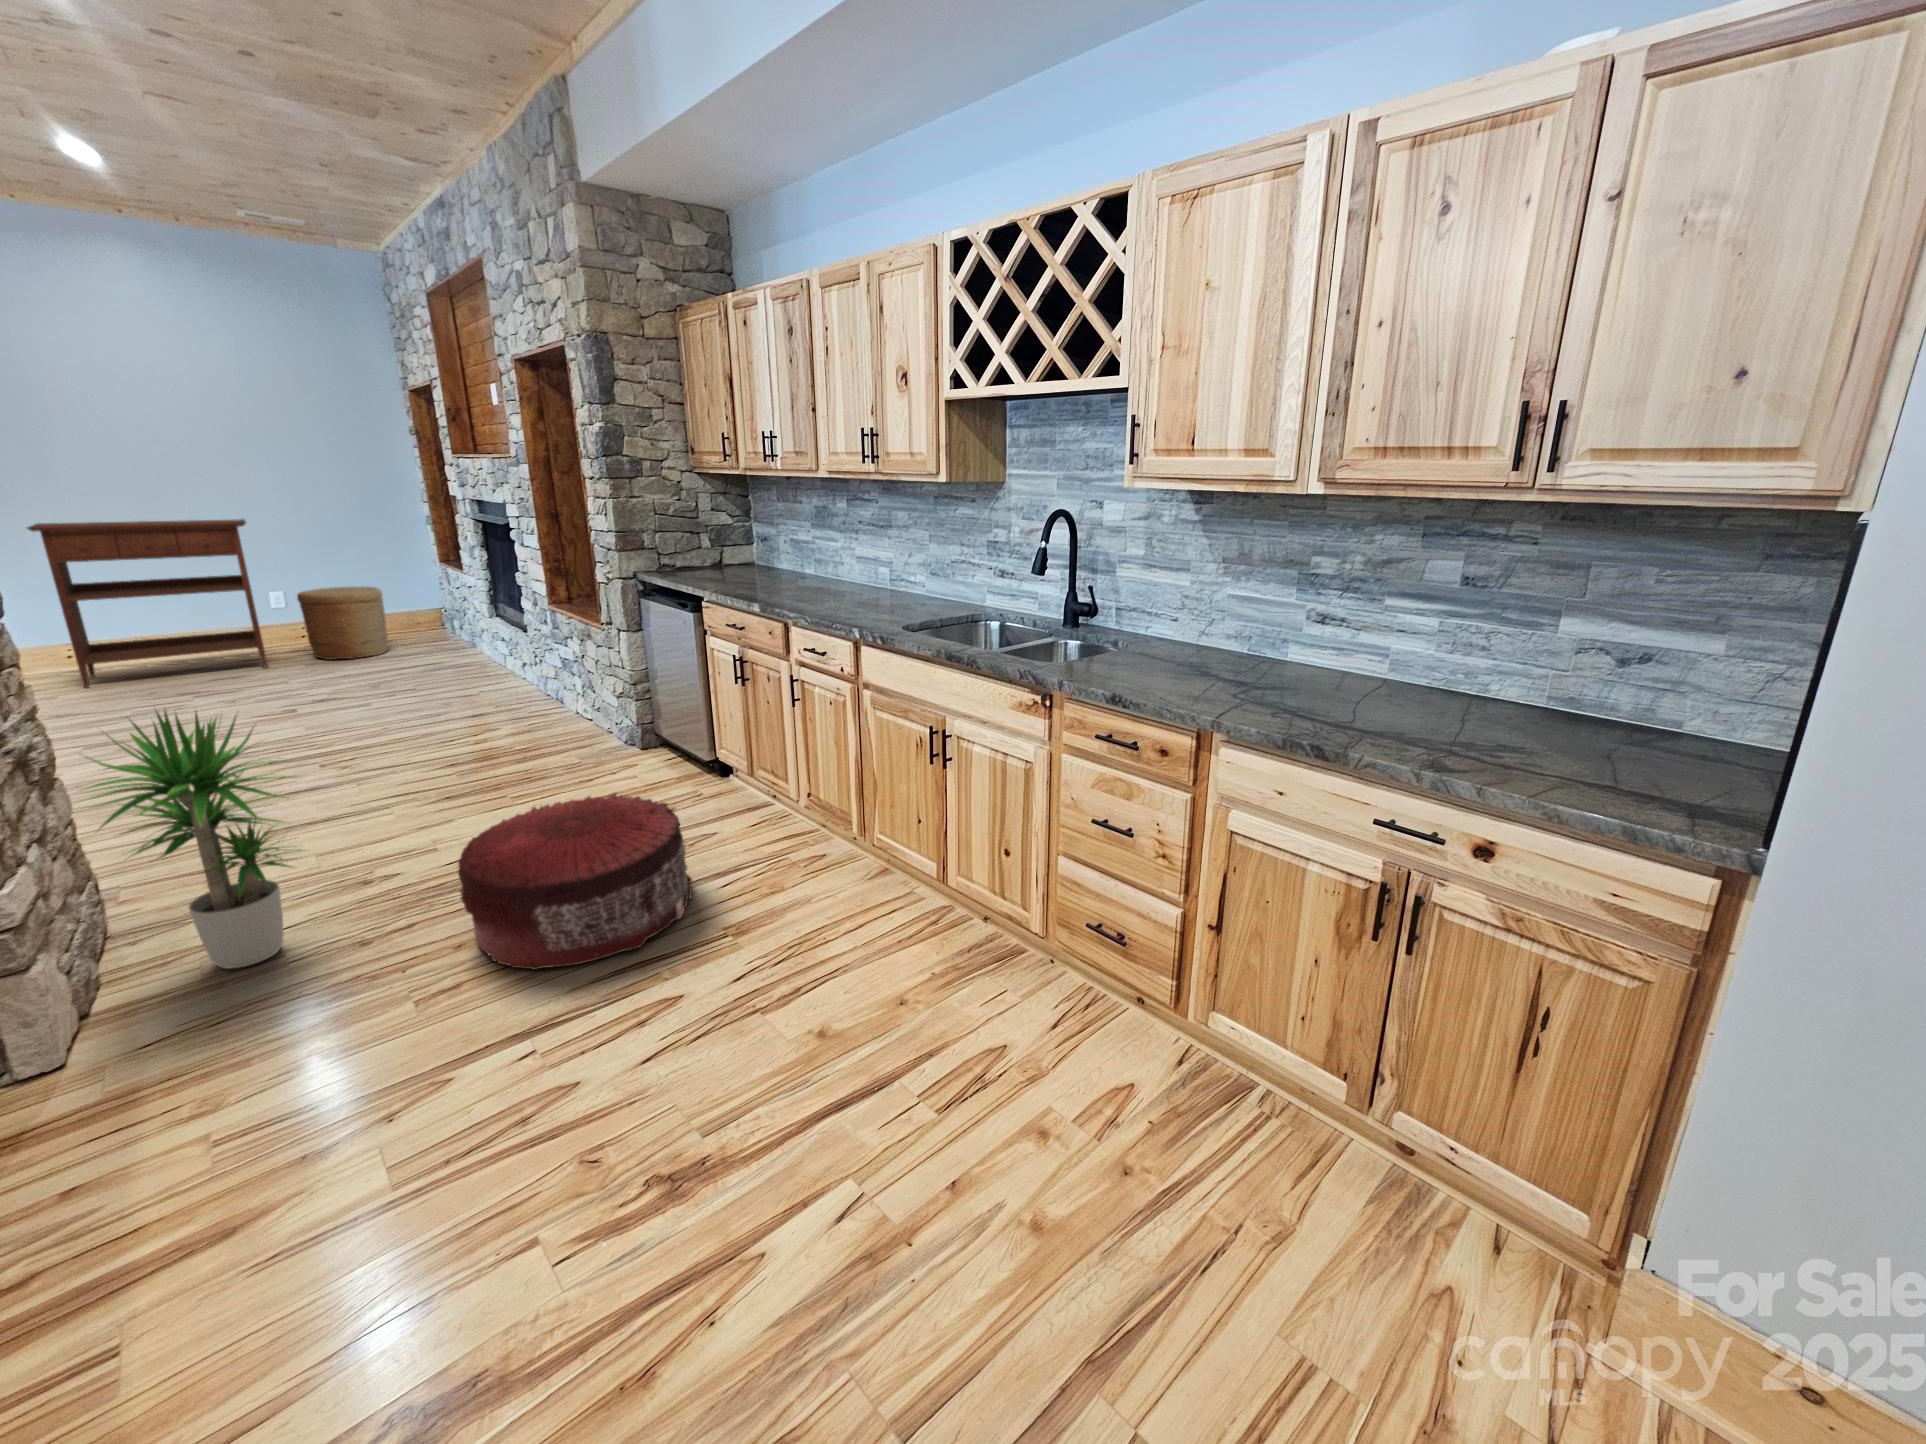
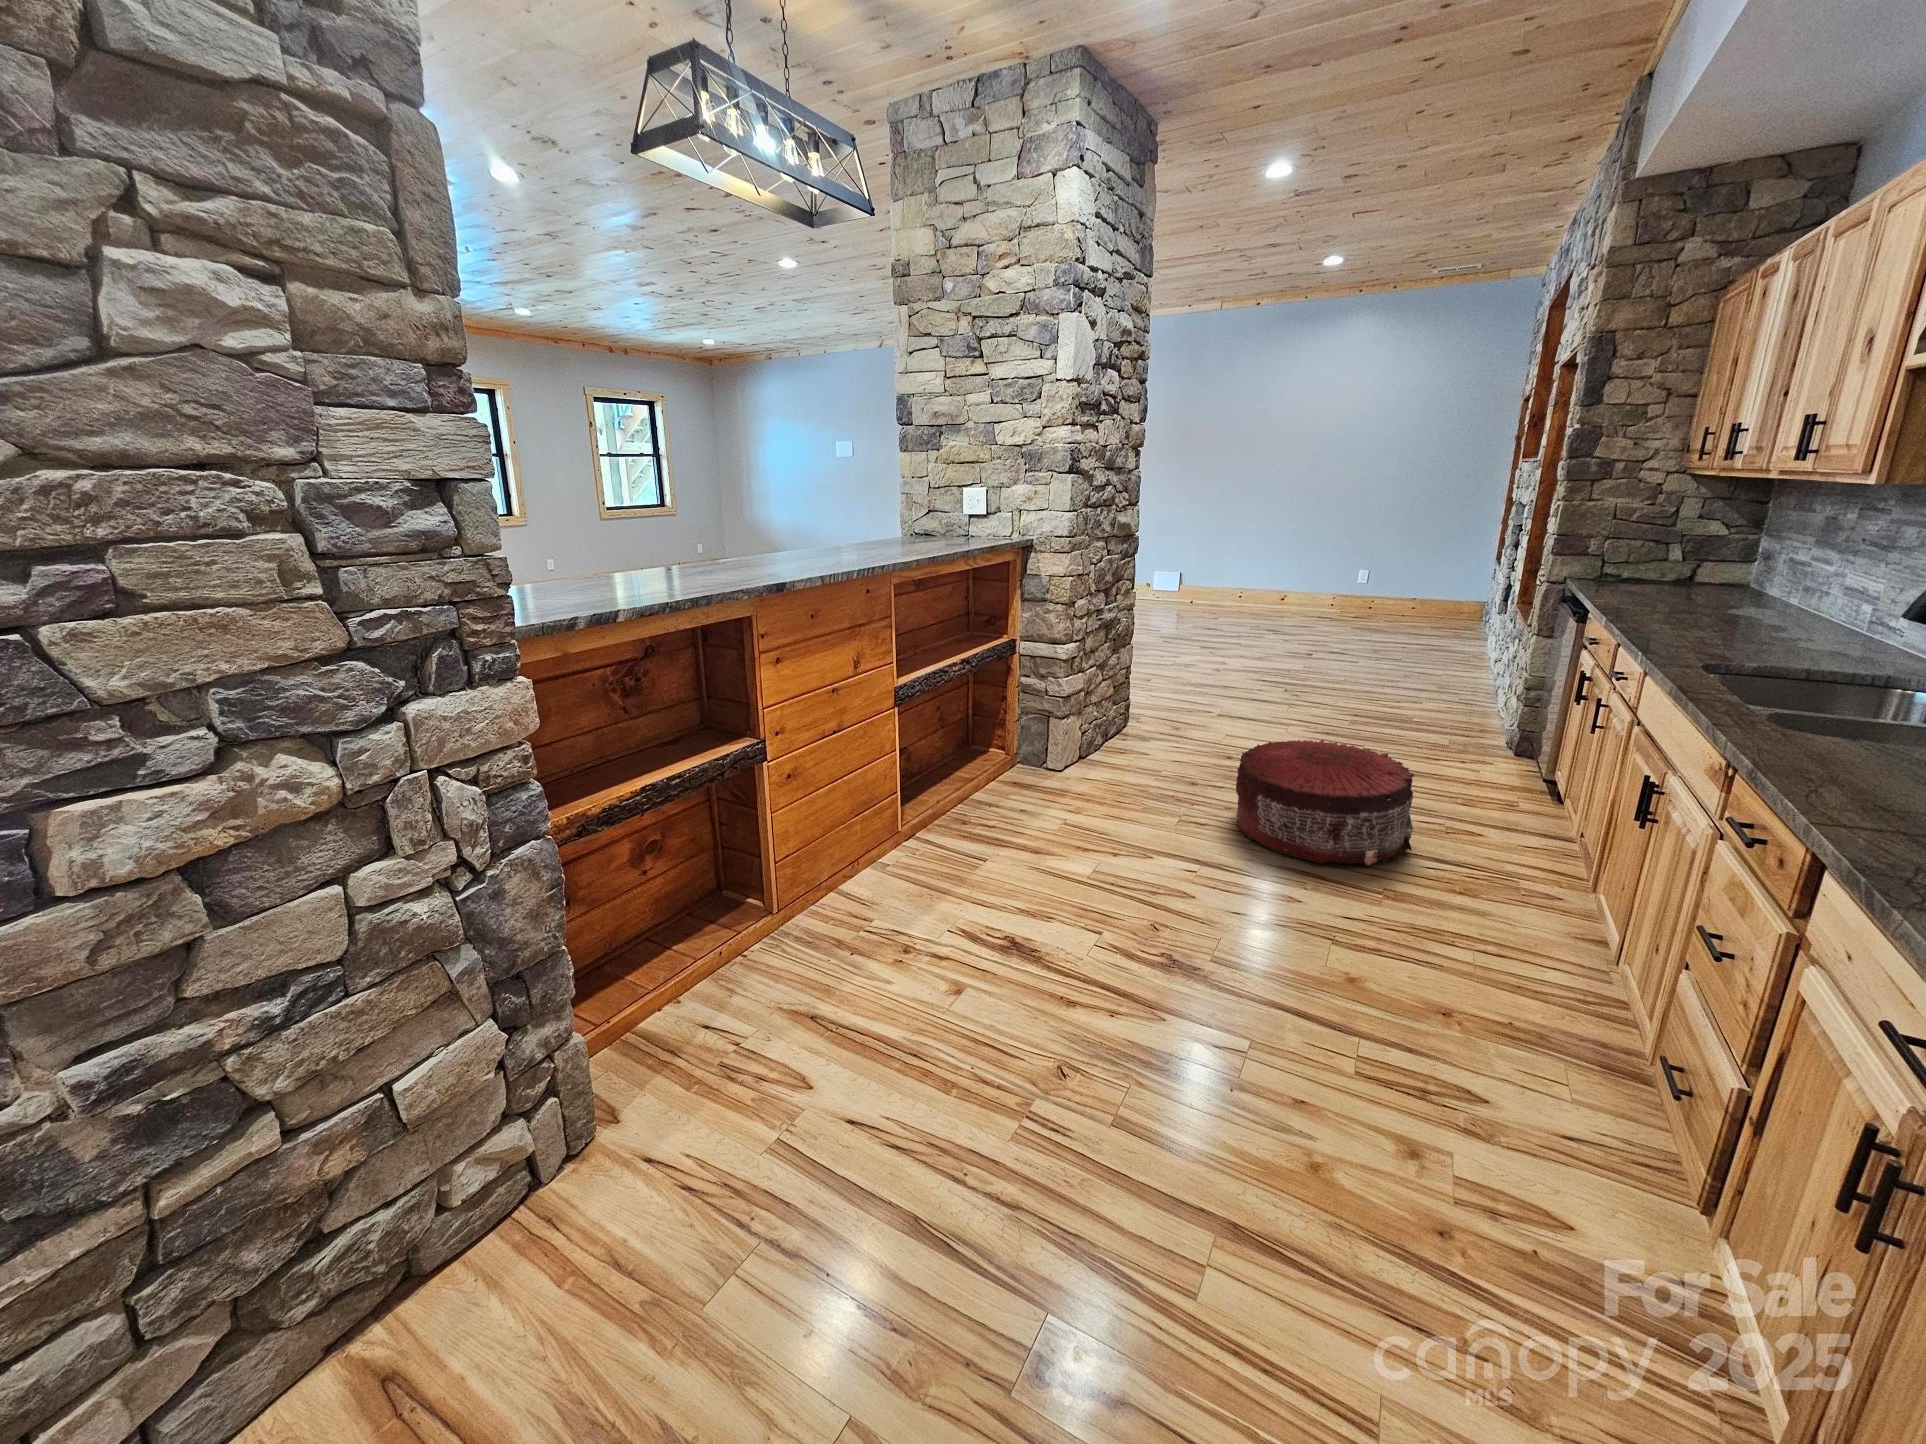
console table: present [26,519,268,688] -> none [1241,509,1366,622]
woven basket: present [297,587,388,660] -> none [1374,569,1440,629]
potted plant: present [70,710,302,969] -> none [1105,610,1205,768]

